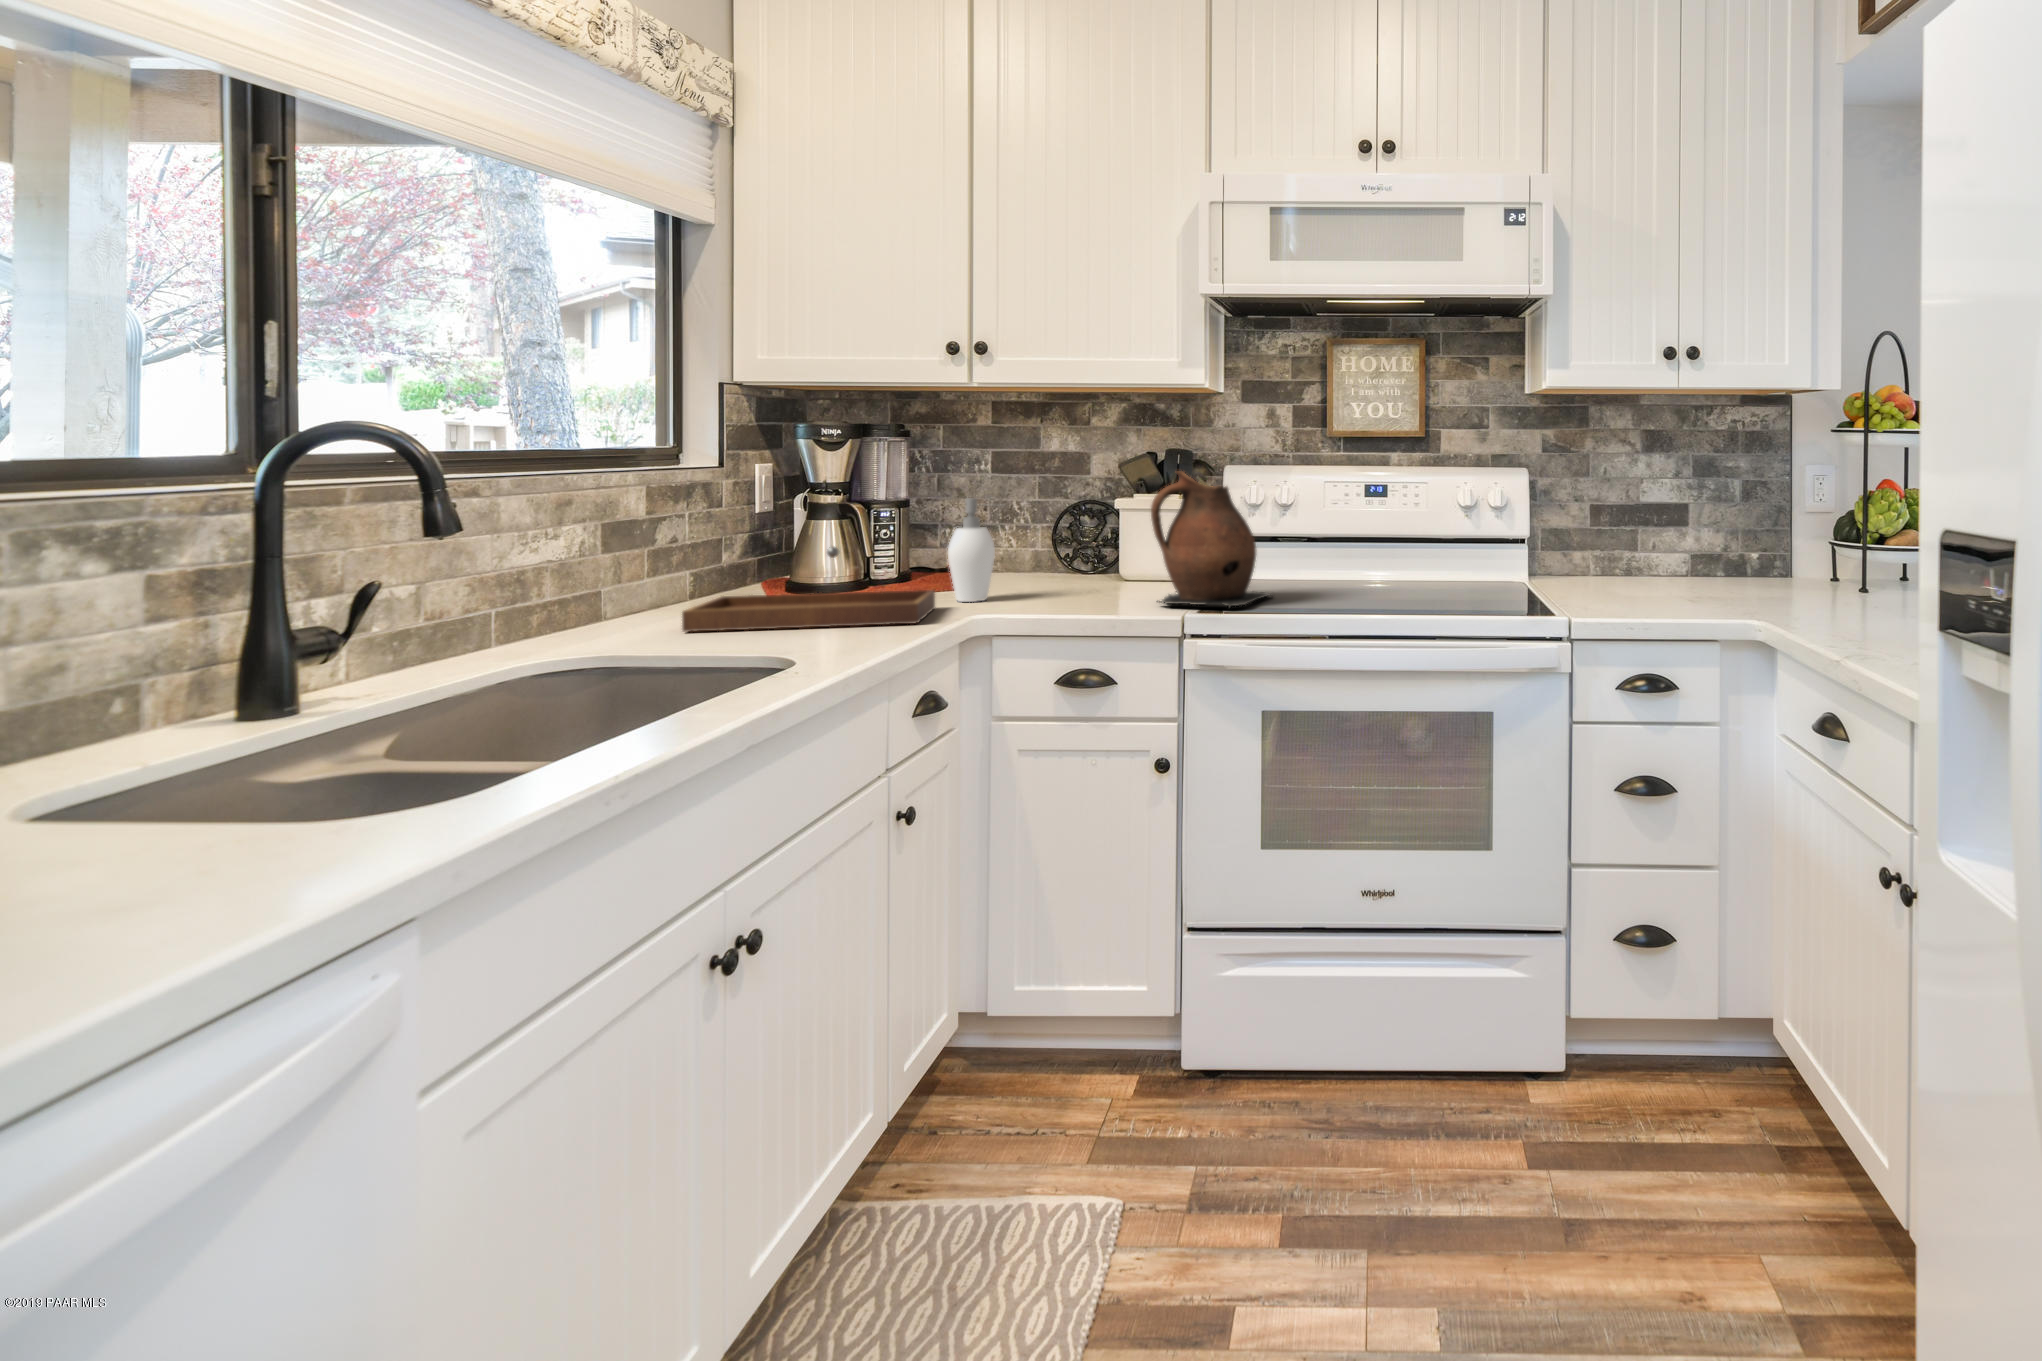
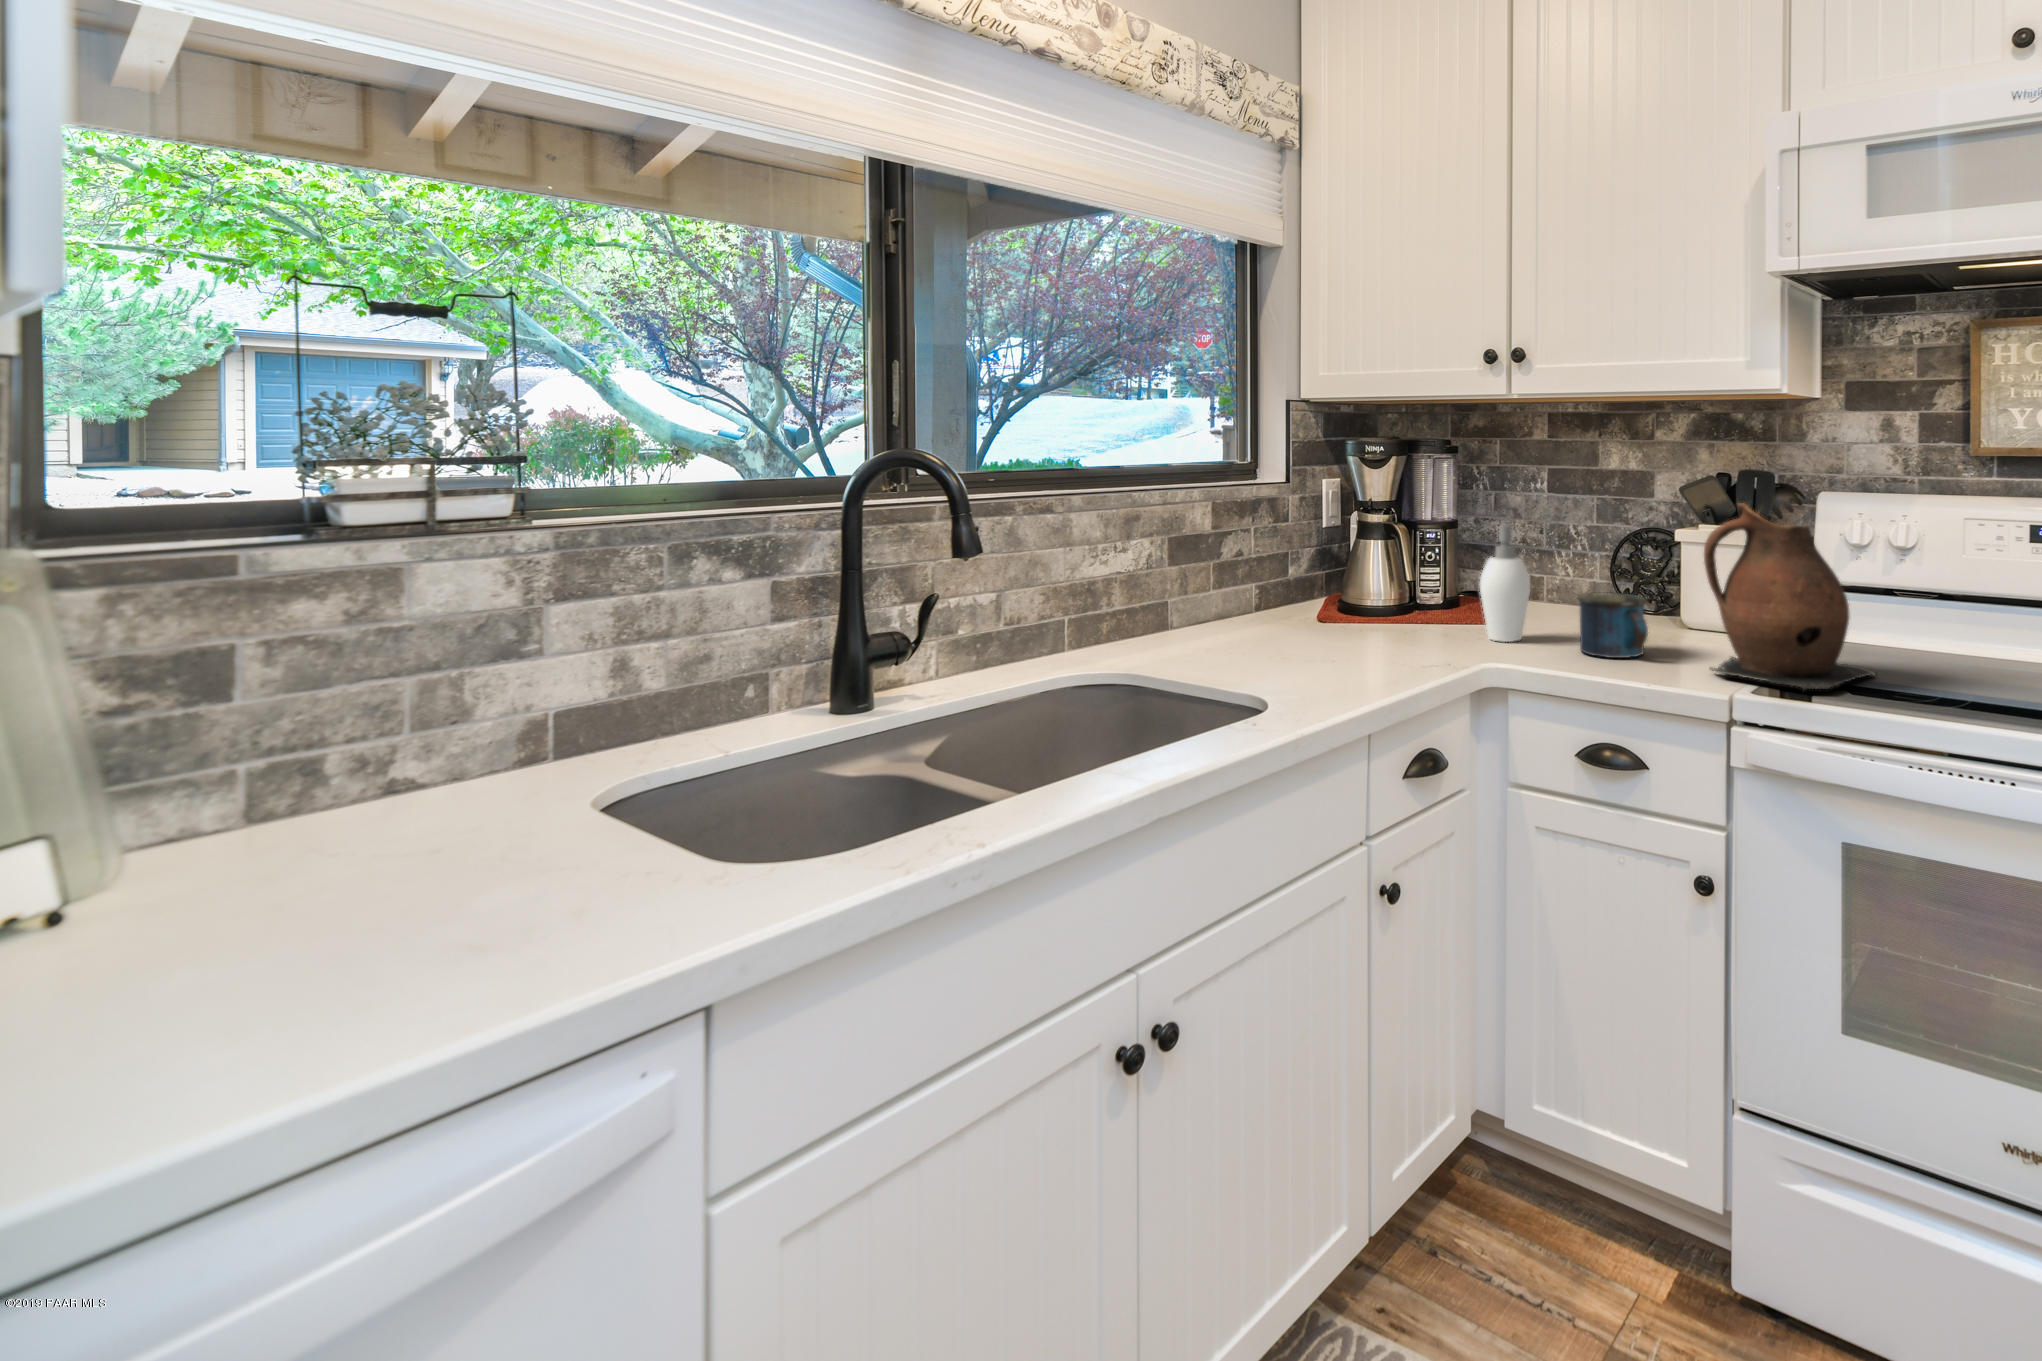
tray: present [682,547,935,632] -> none [1218,573,1461,668]
mug: none [1042,552,1105,604] -> present [1578,593,1648,658]

